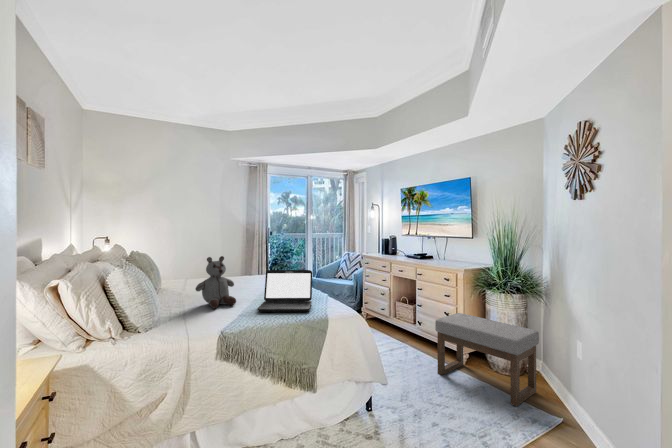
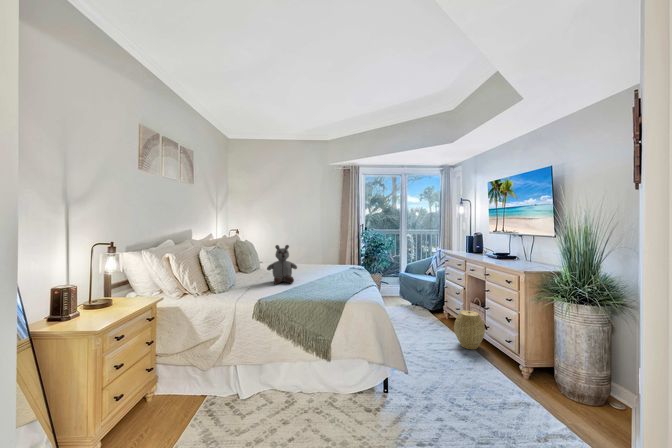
laptop: present [258,270,312,312] -> none [300,258,352,294]
woven basket: none [390,312,418,349] -> present [454,311,485,349]
ottoman: present [435,313,539,407] -> none [483,319,605,432]

